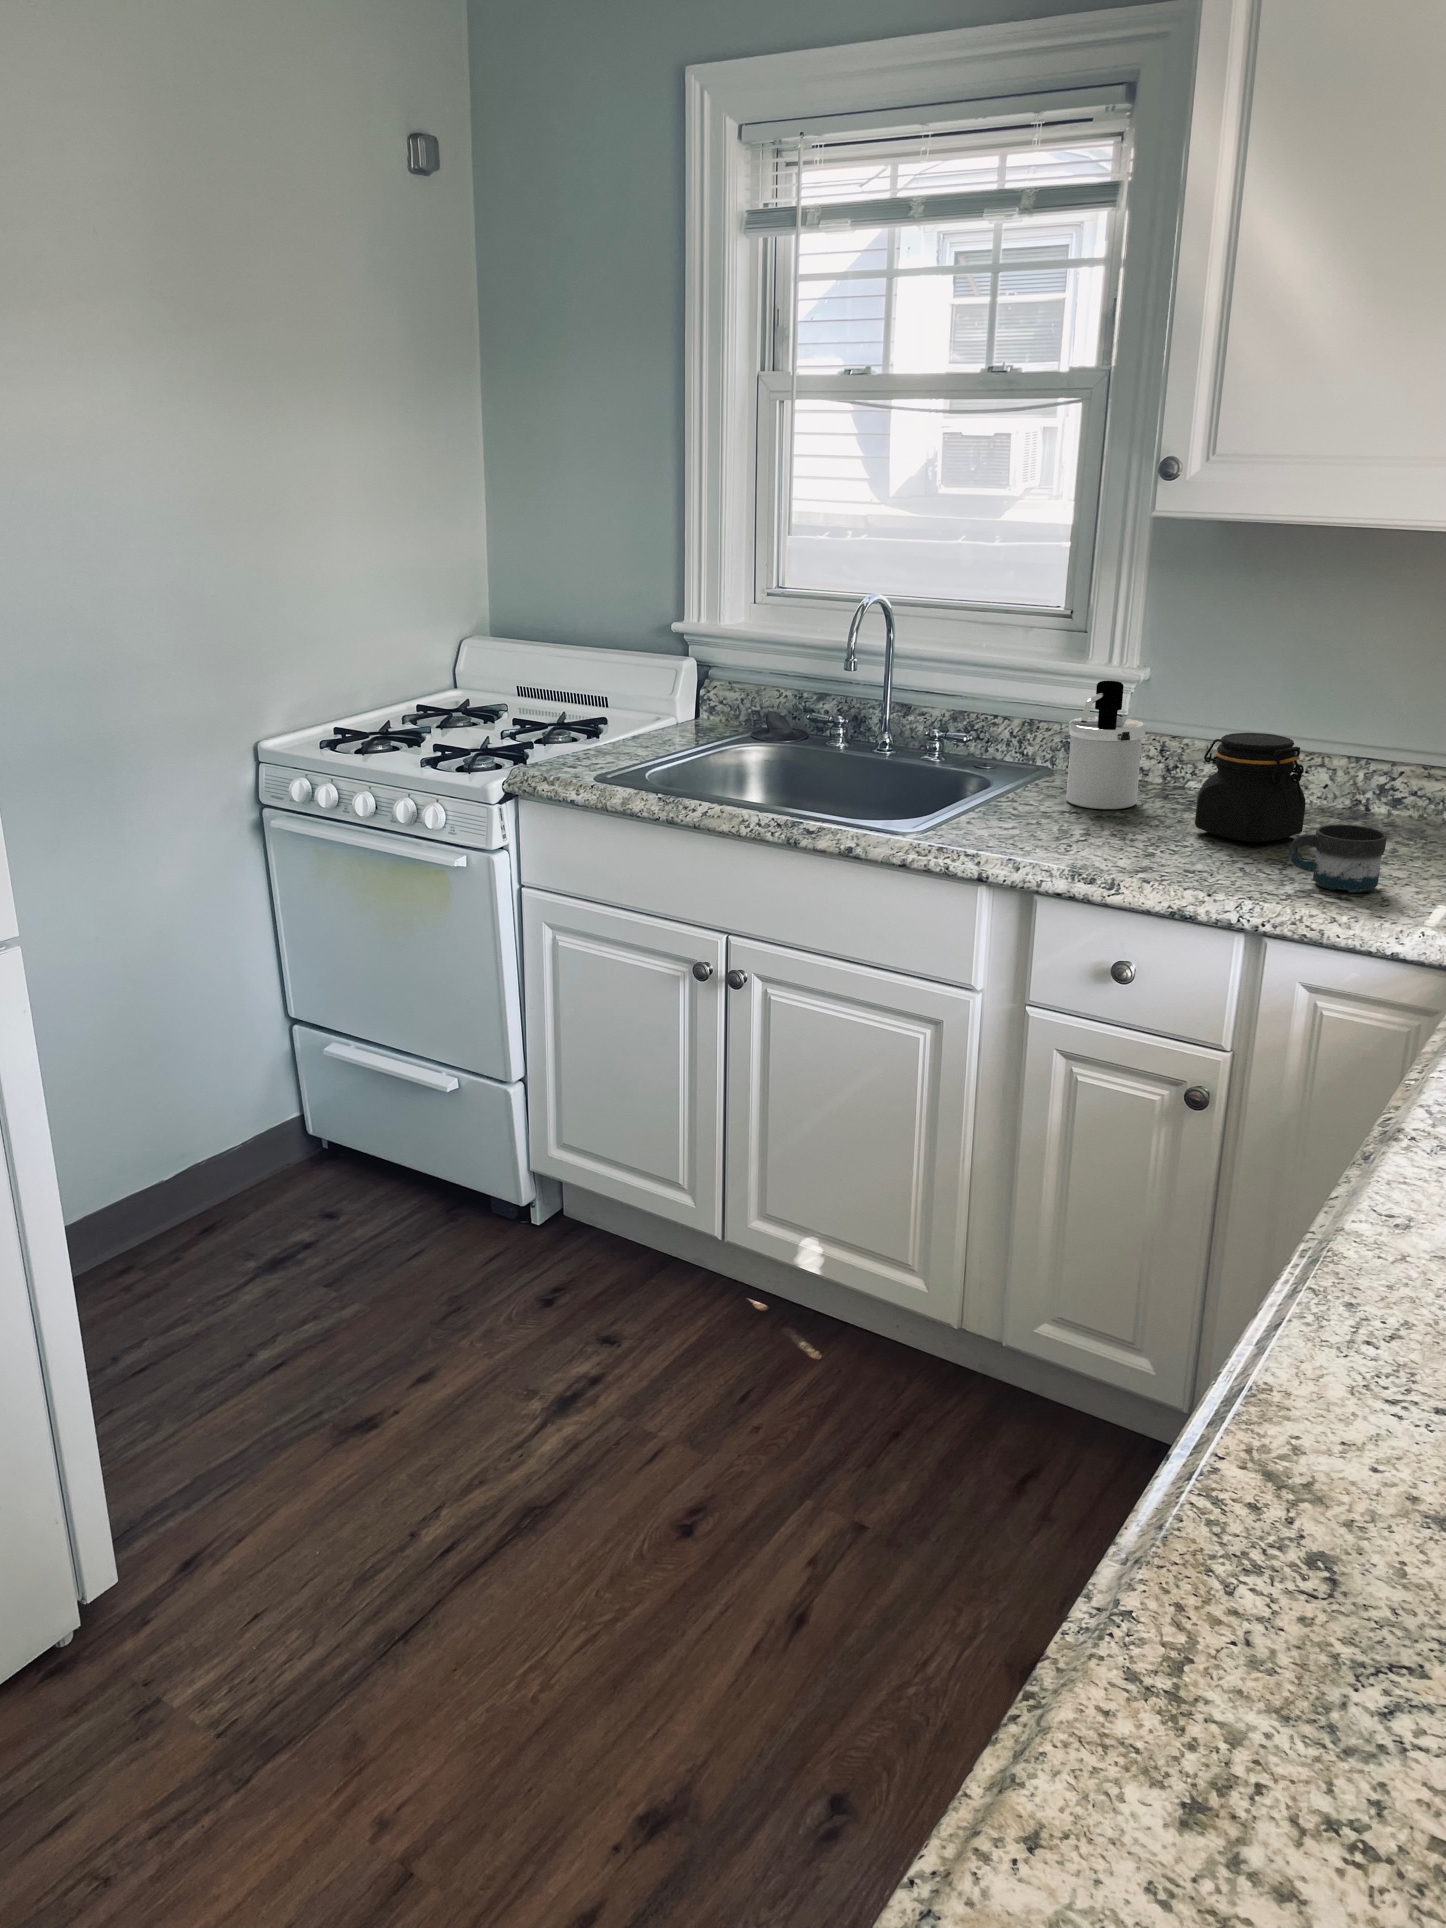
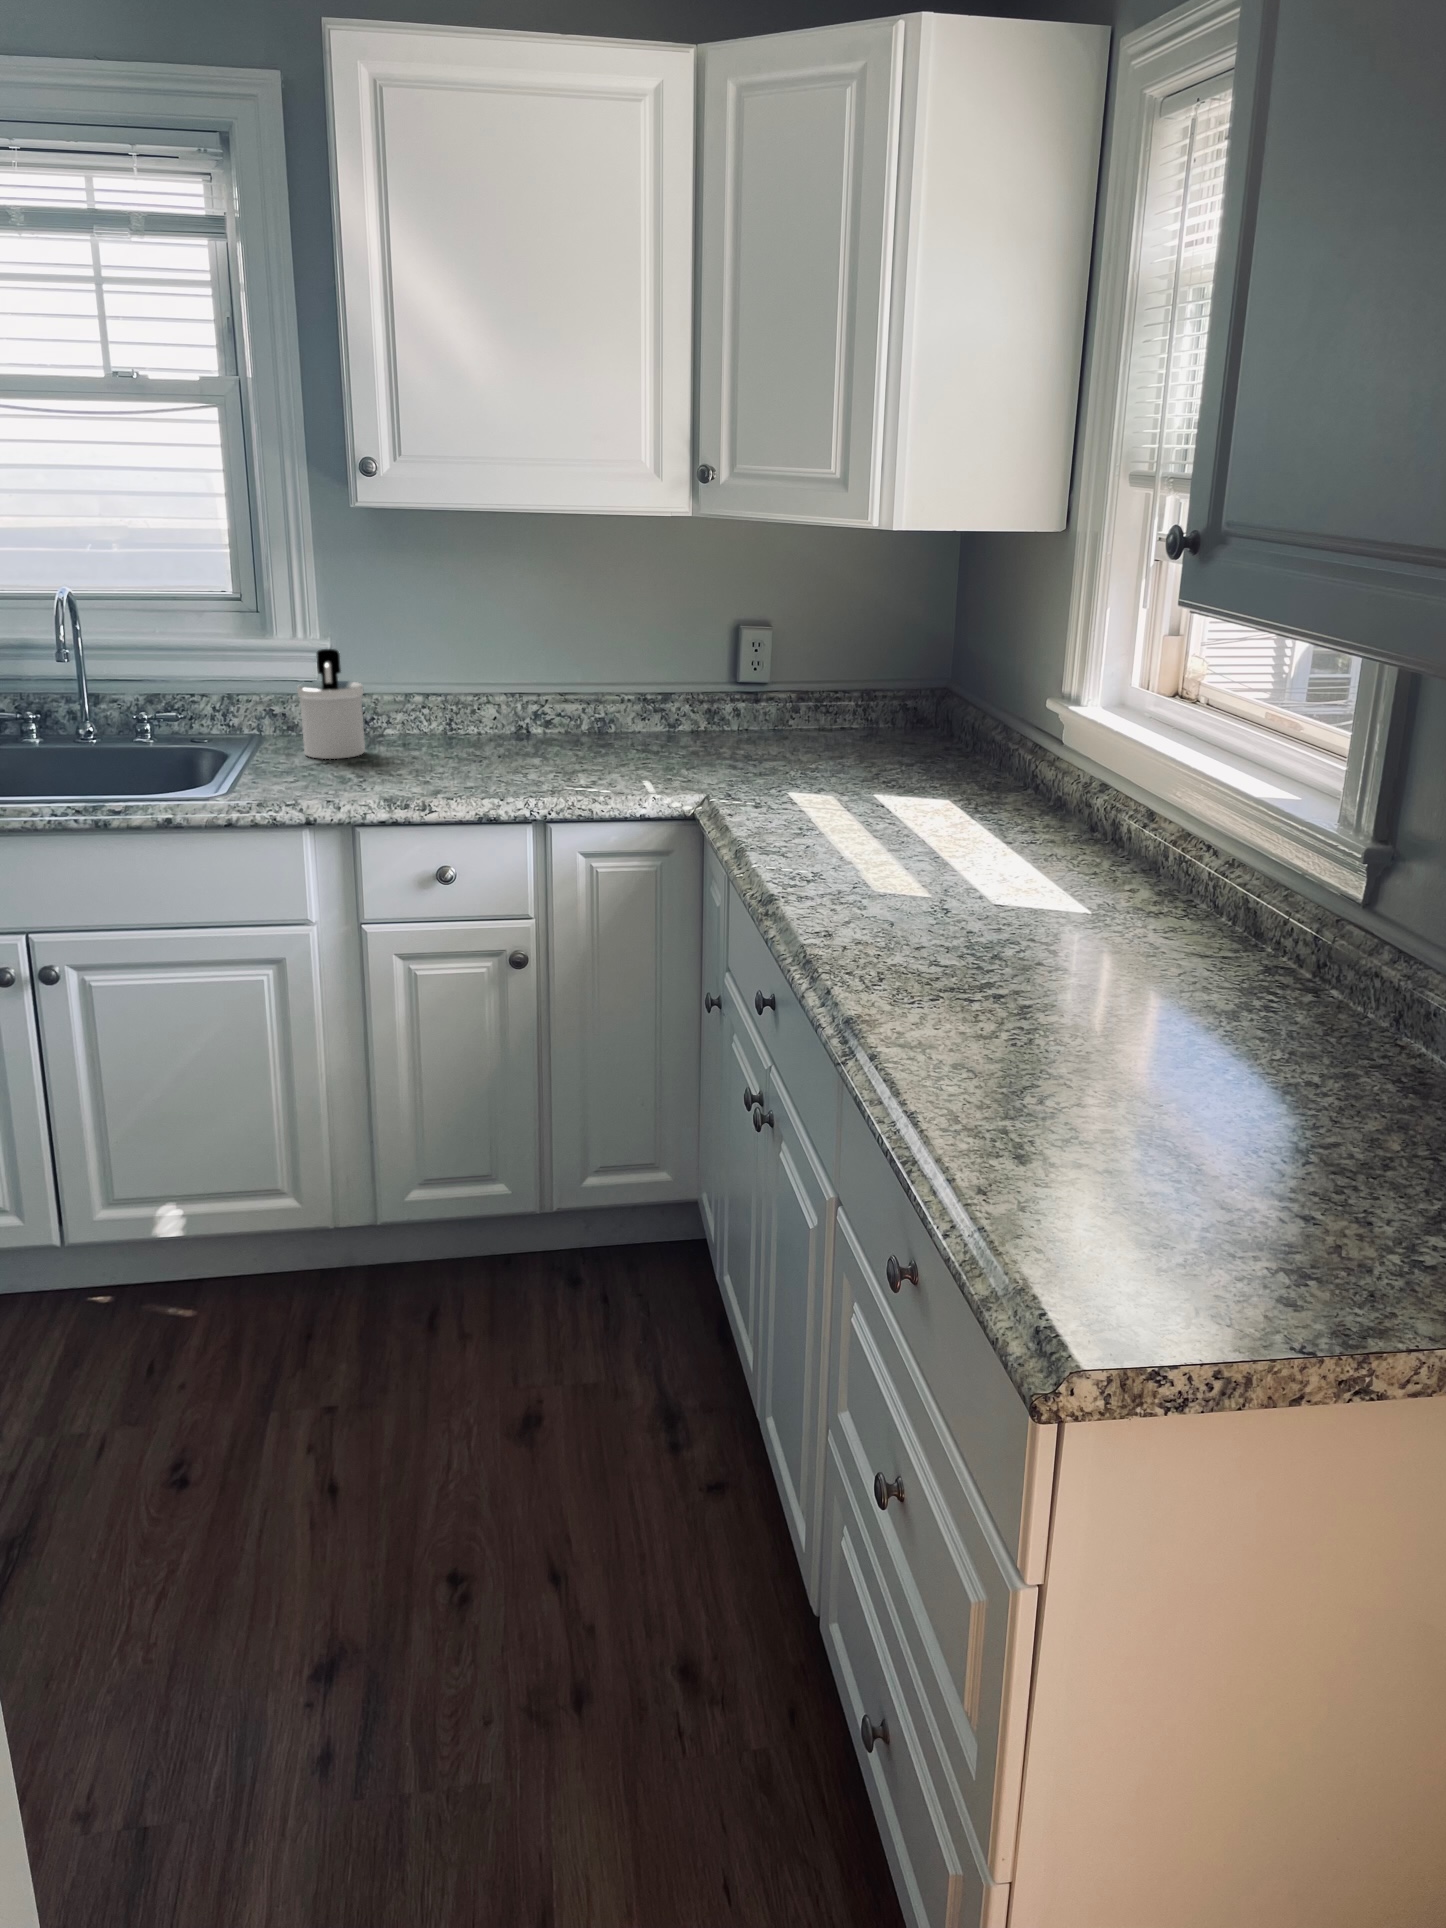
jar: present [1195,733,1306,842] -> none [426,678,514,763]
mug: present [1289,825,1387,892] -> none [540,735,602,783]

